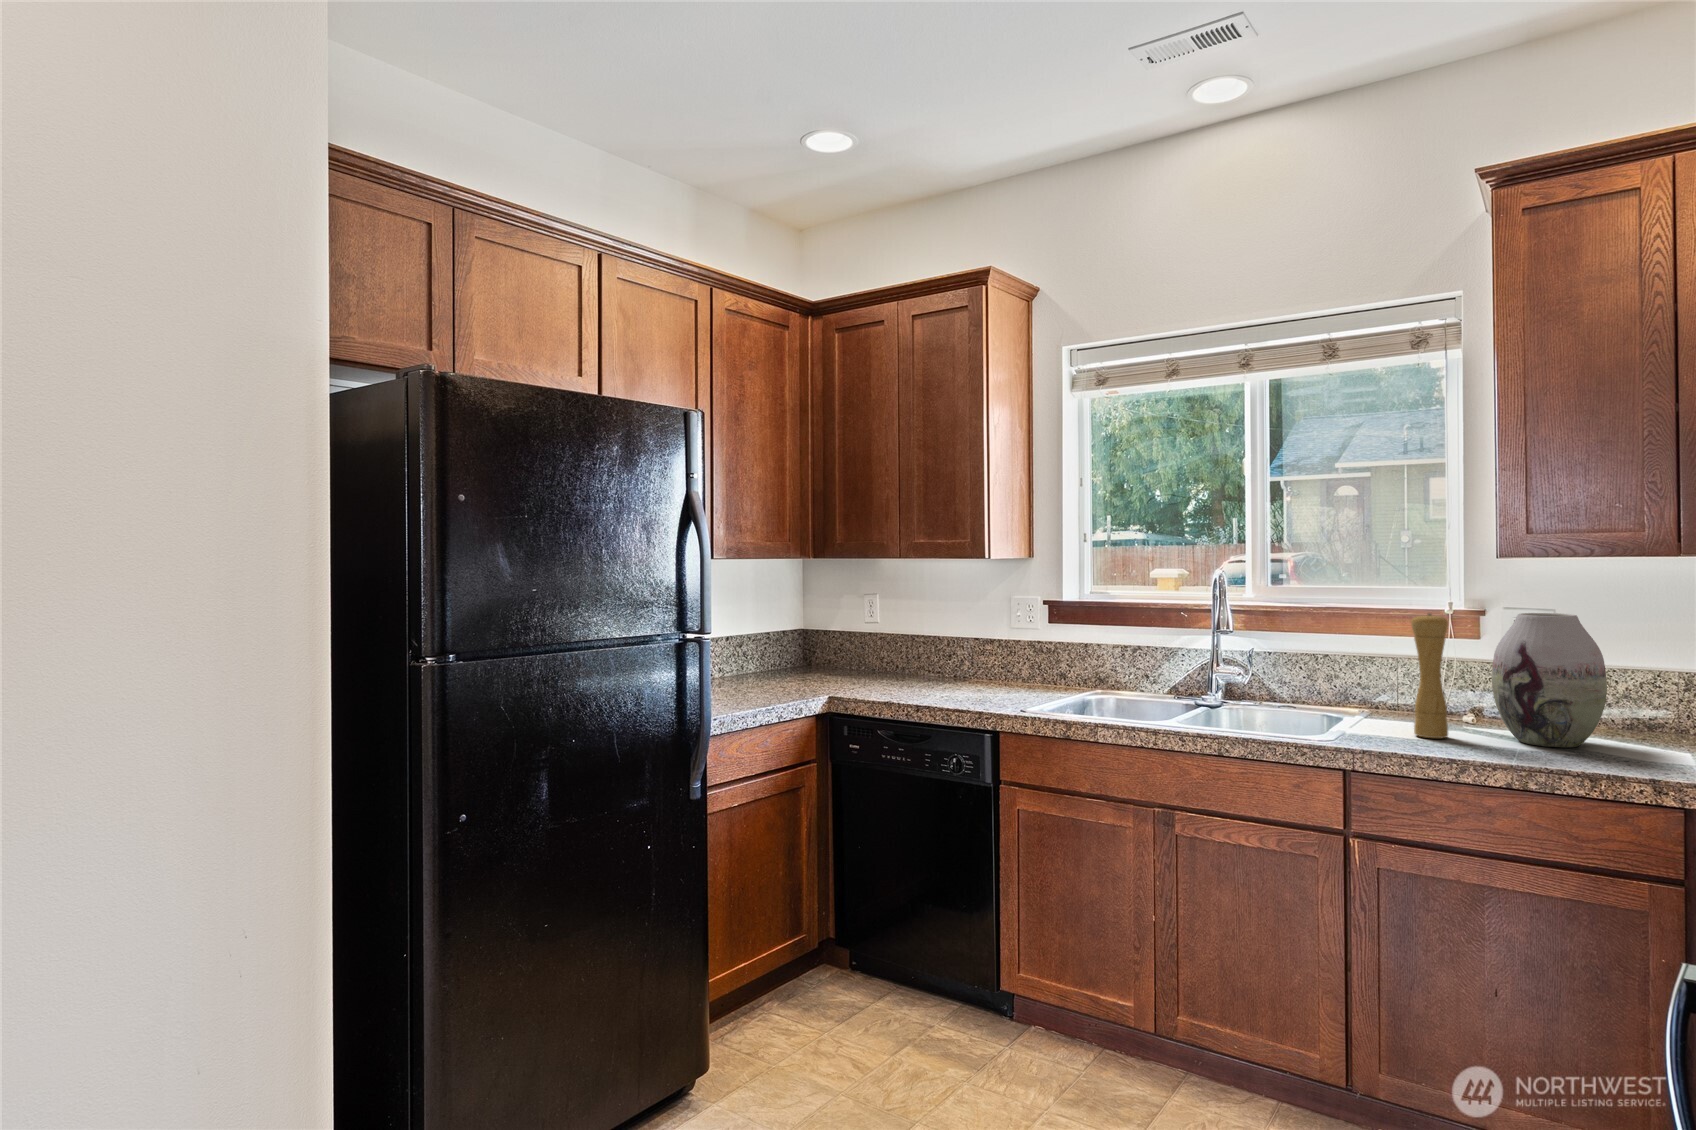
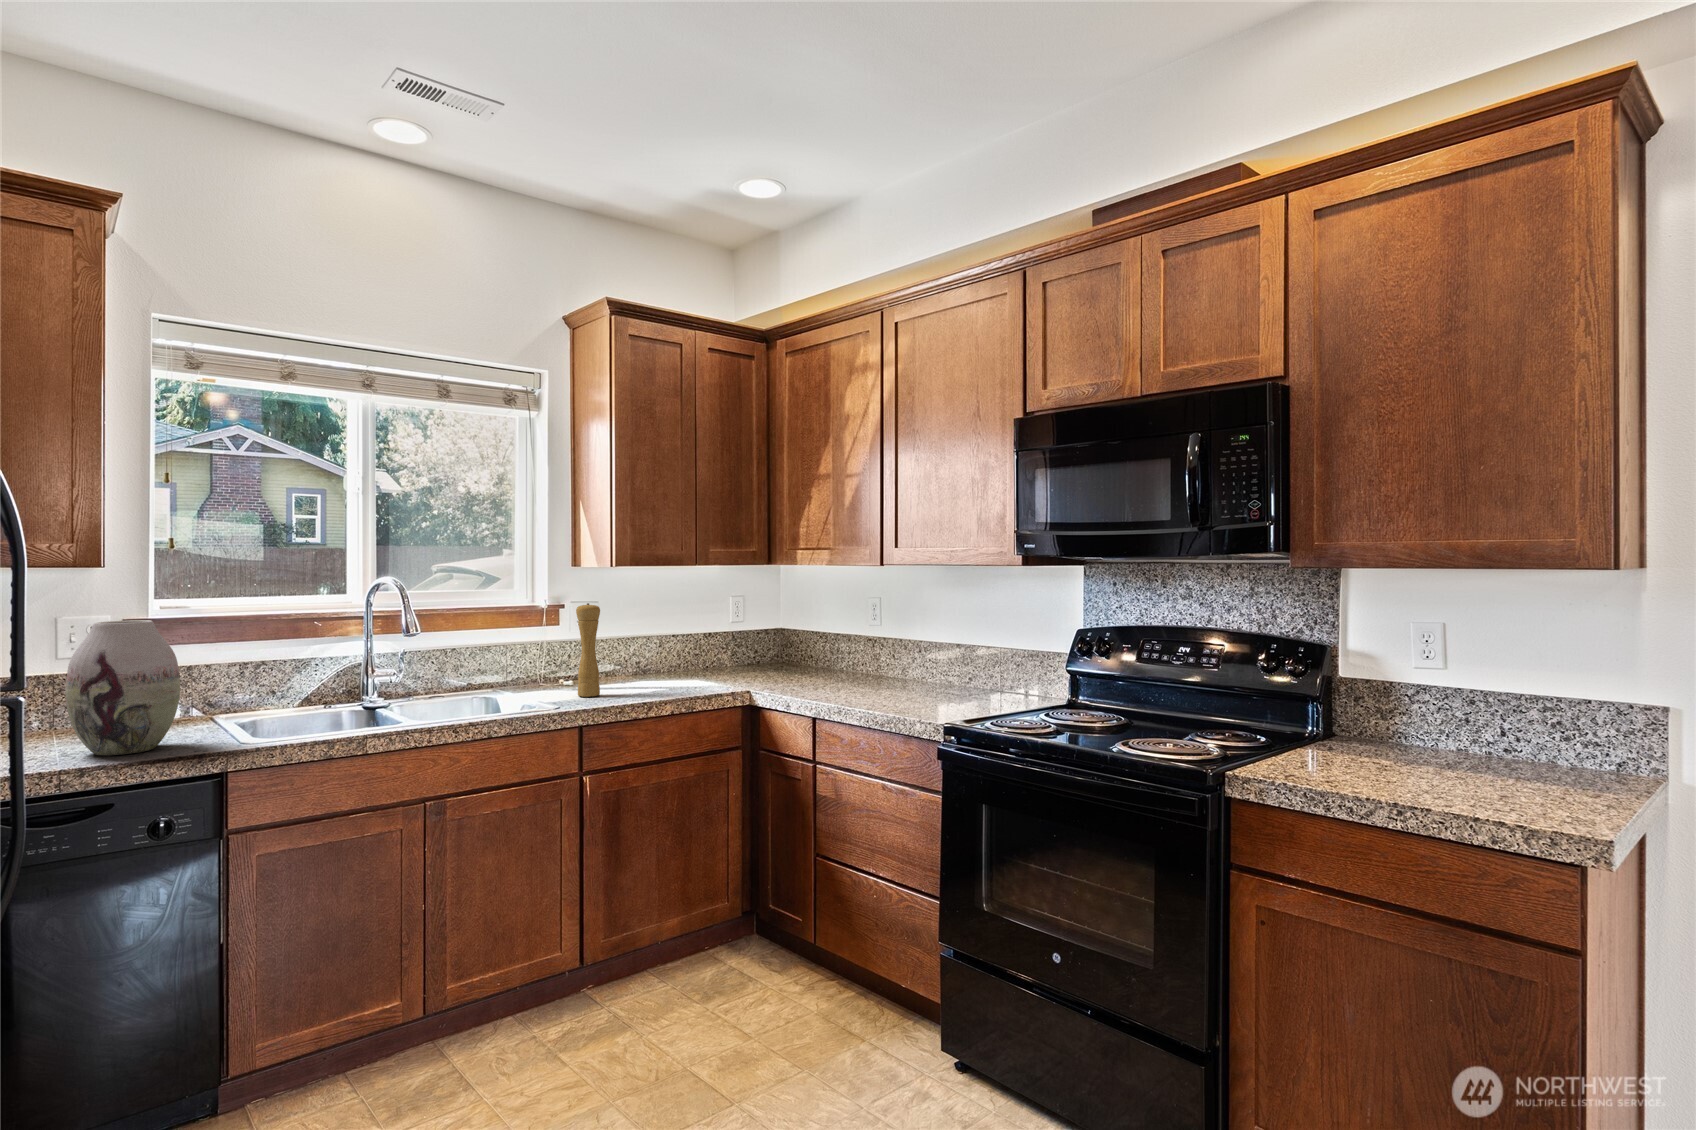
vase: present [1492,613,1607,747] -> present [65,620,180,755]

